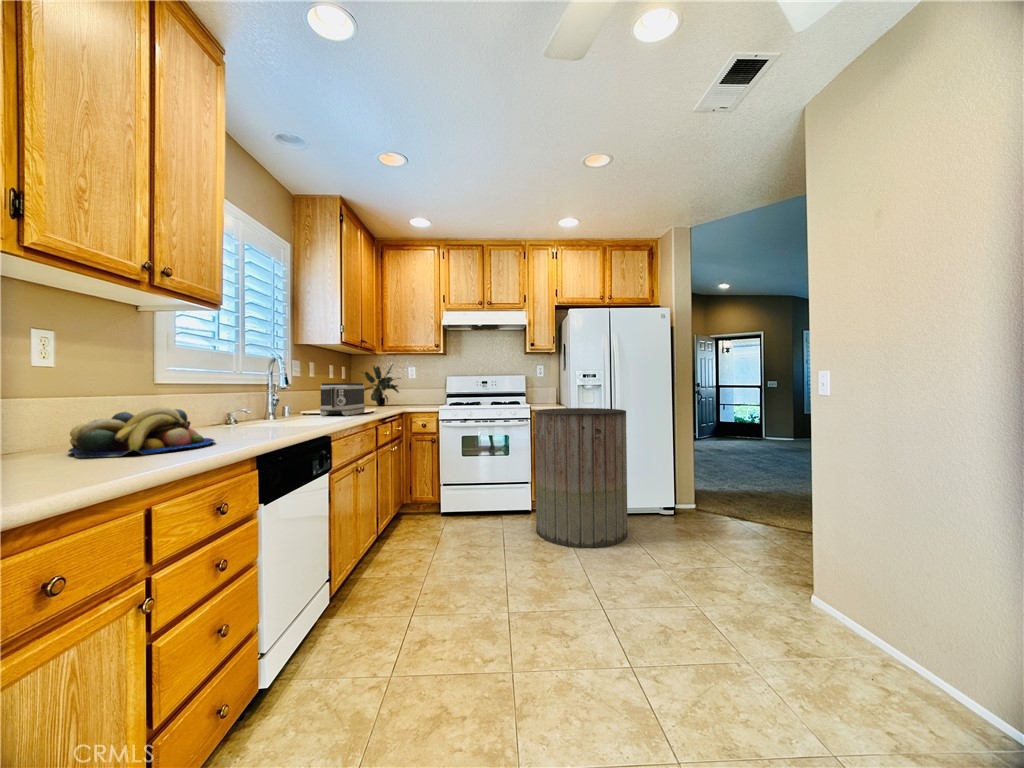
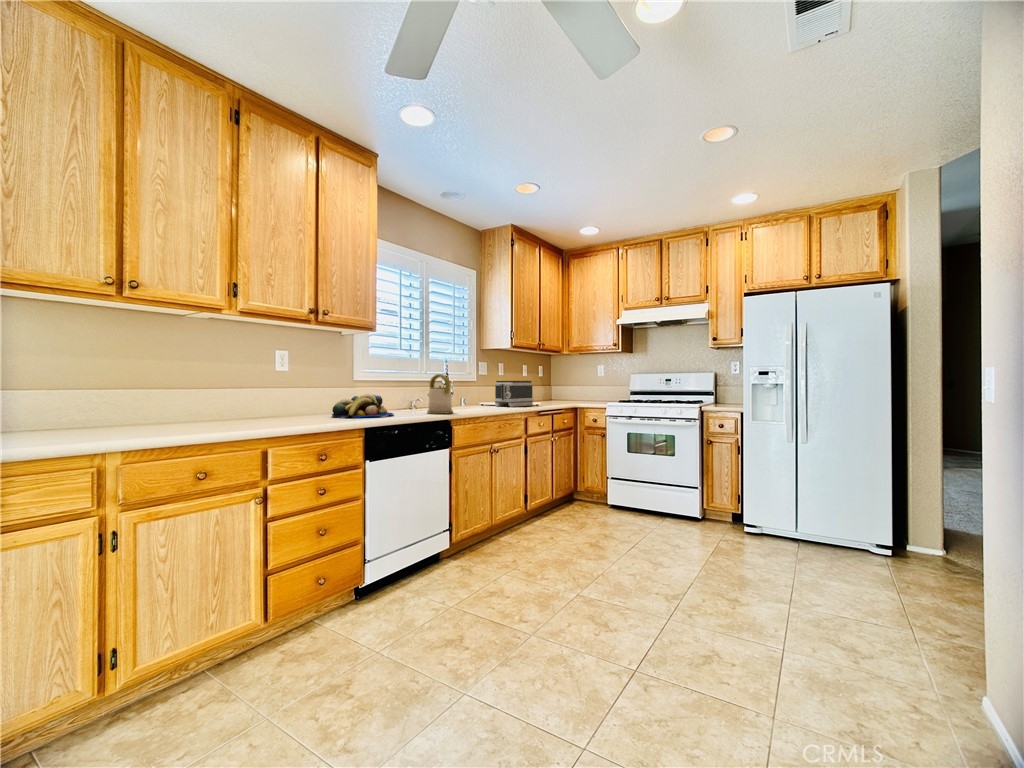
potted plant: present [362,364,399,406] -> none [552,363,588,401]
kettle: none [255,373,304,433] -> present [427,374,453,414]
trash can: present [535,408,628,549] -> none [683,410,794,564]

